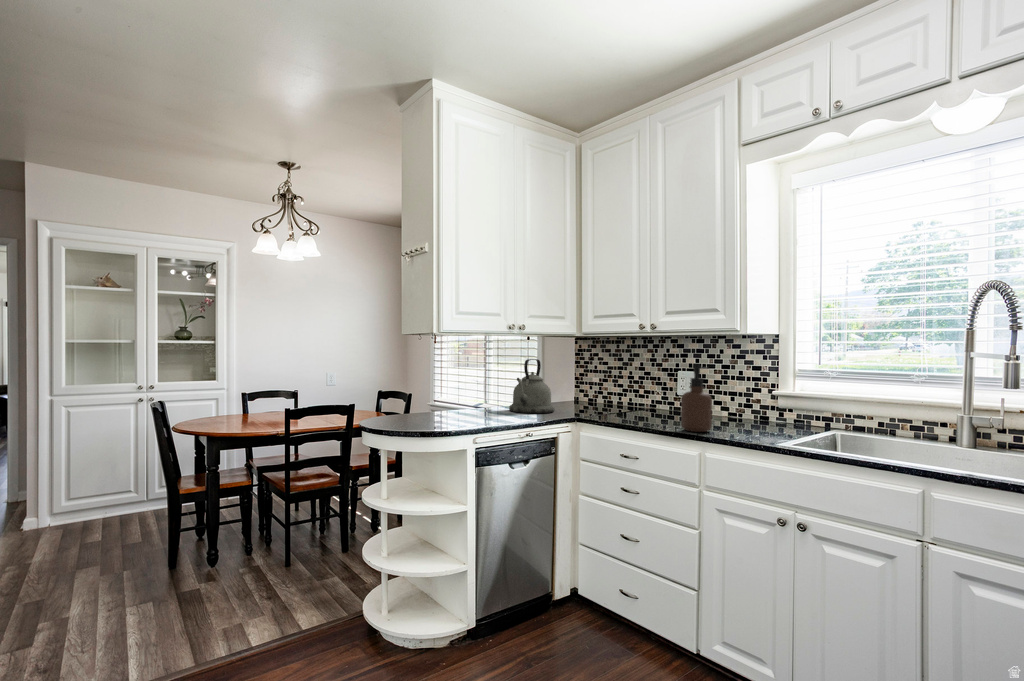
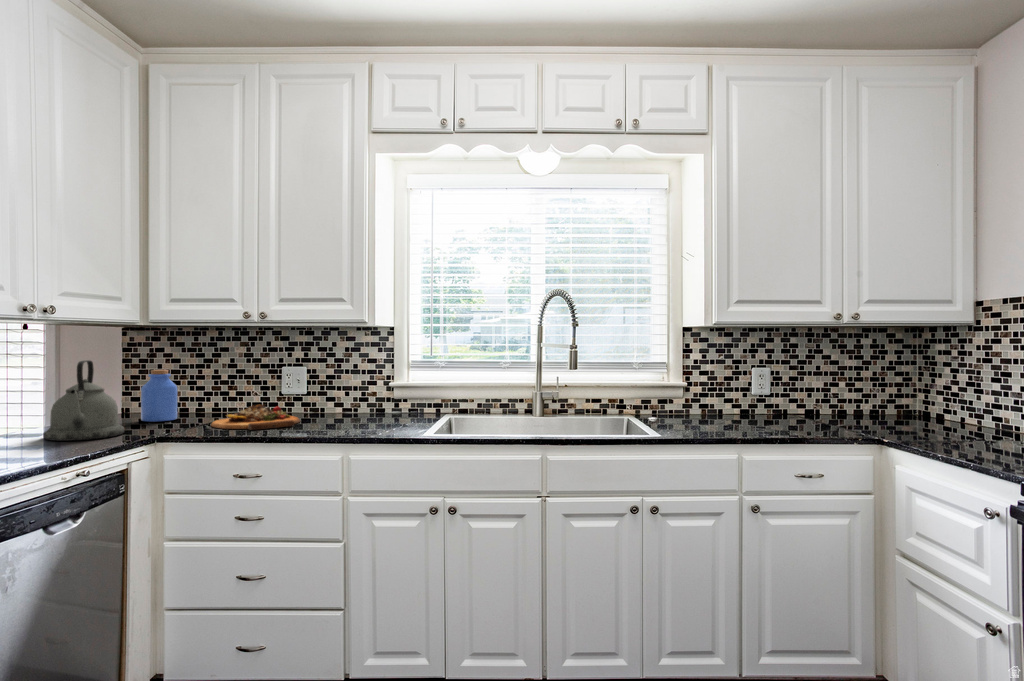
soap dispenser: present [681,365,712,432] -> none [321,360,354,433]
jar: none [577,369,601,408] -> present [141,370,178,422]
cutting board: none [612,401,683,422] -> present [211,405,300,430]

